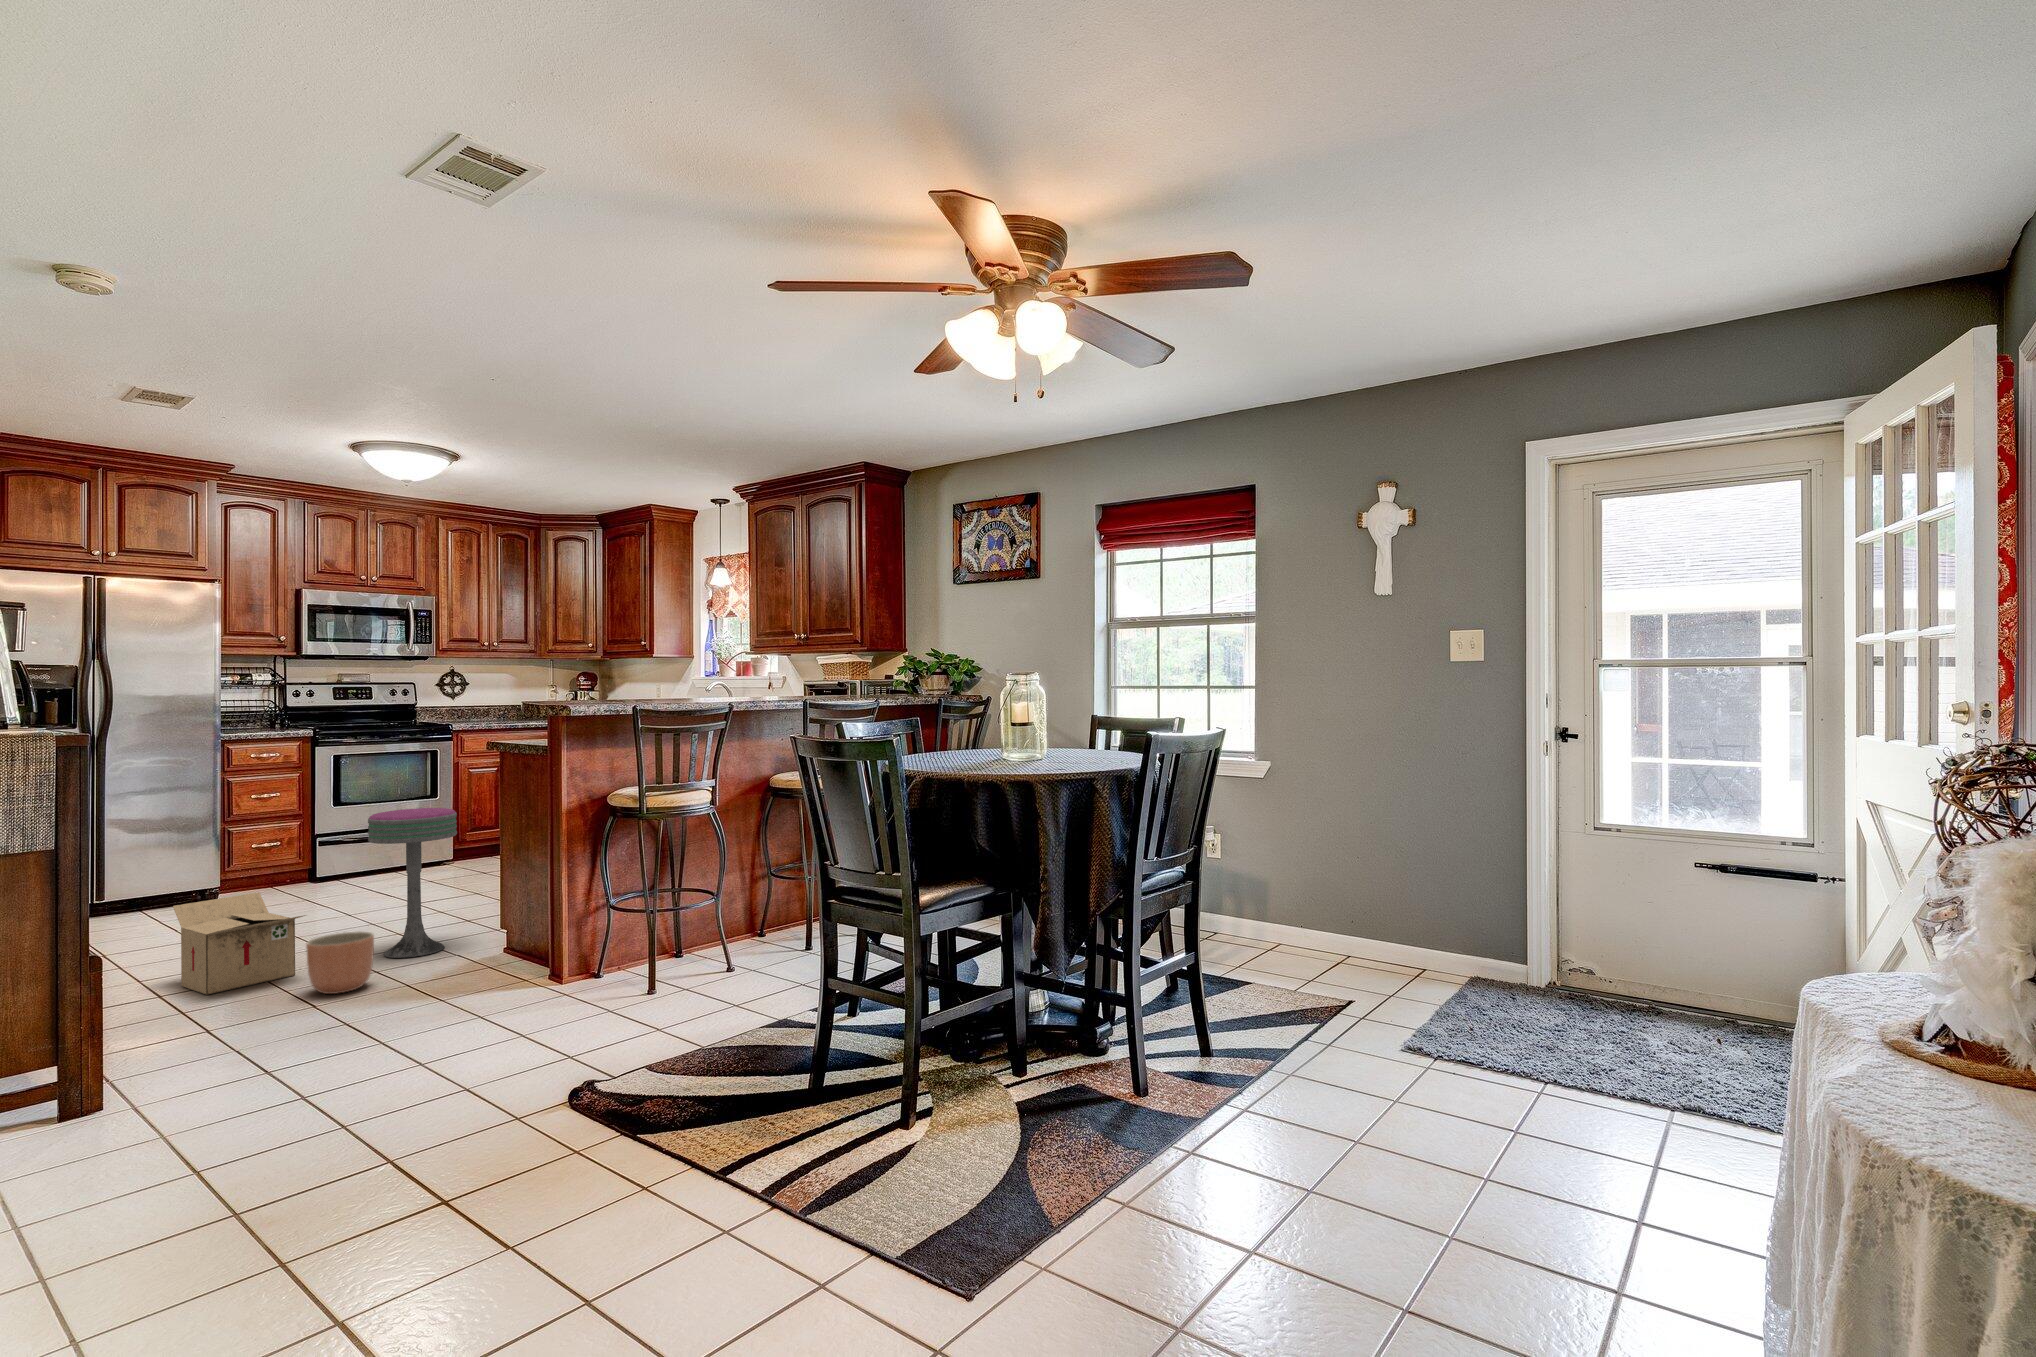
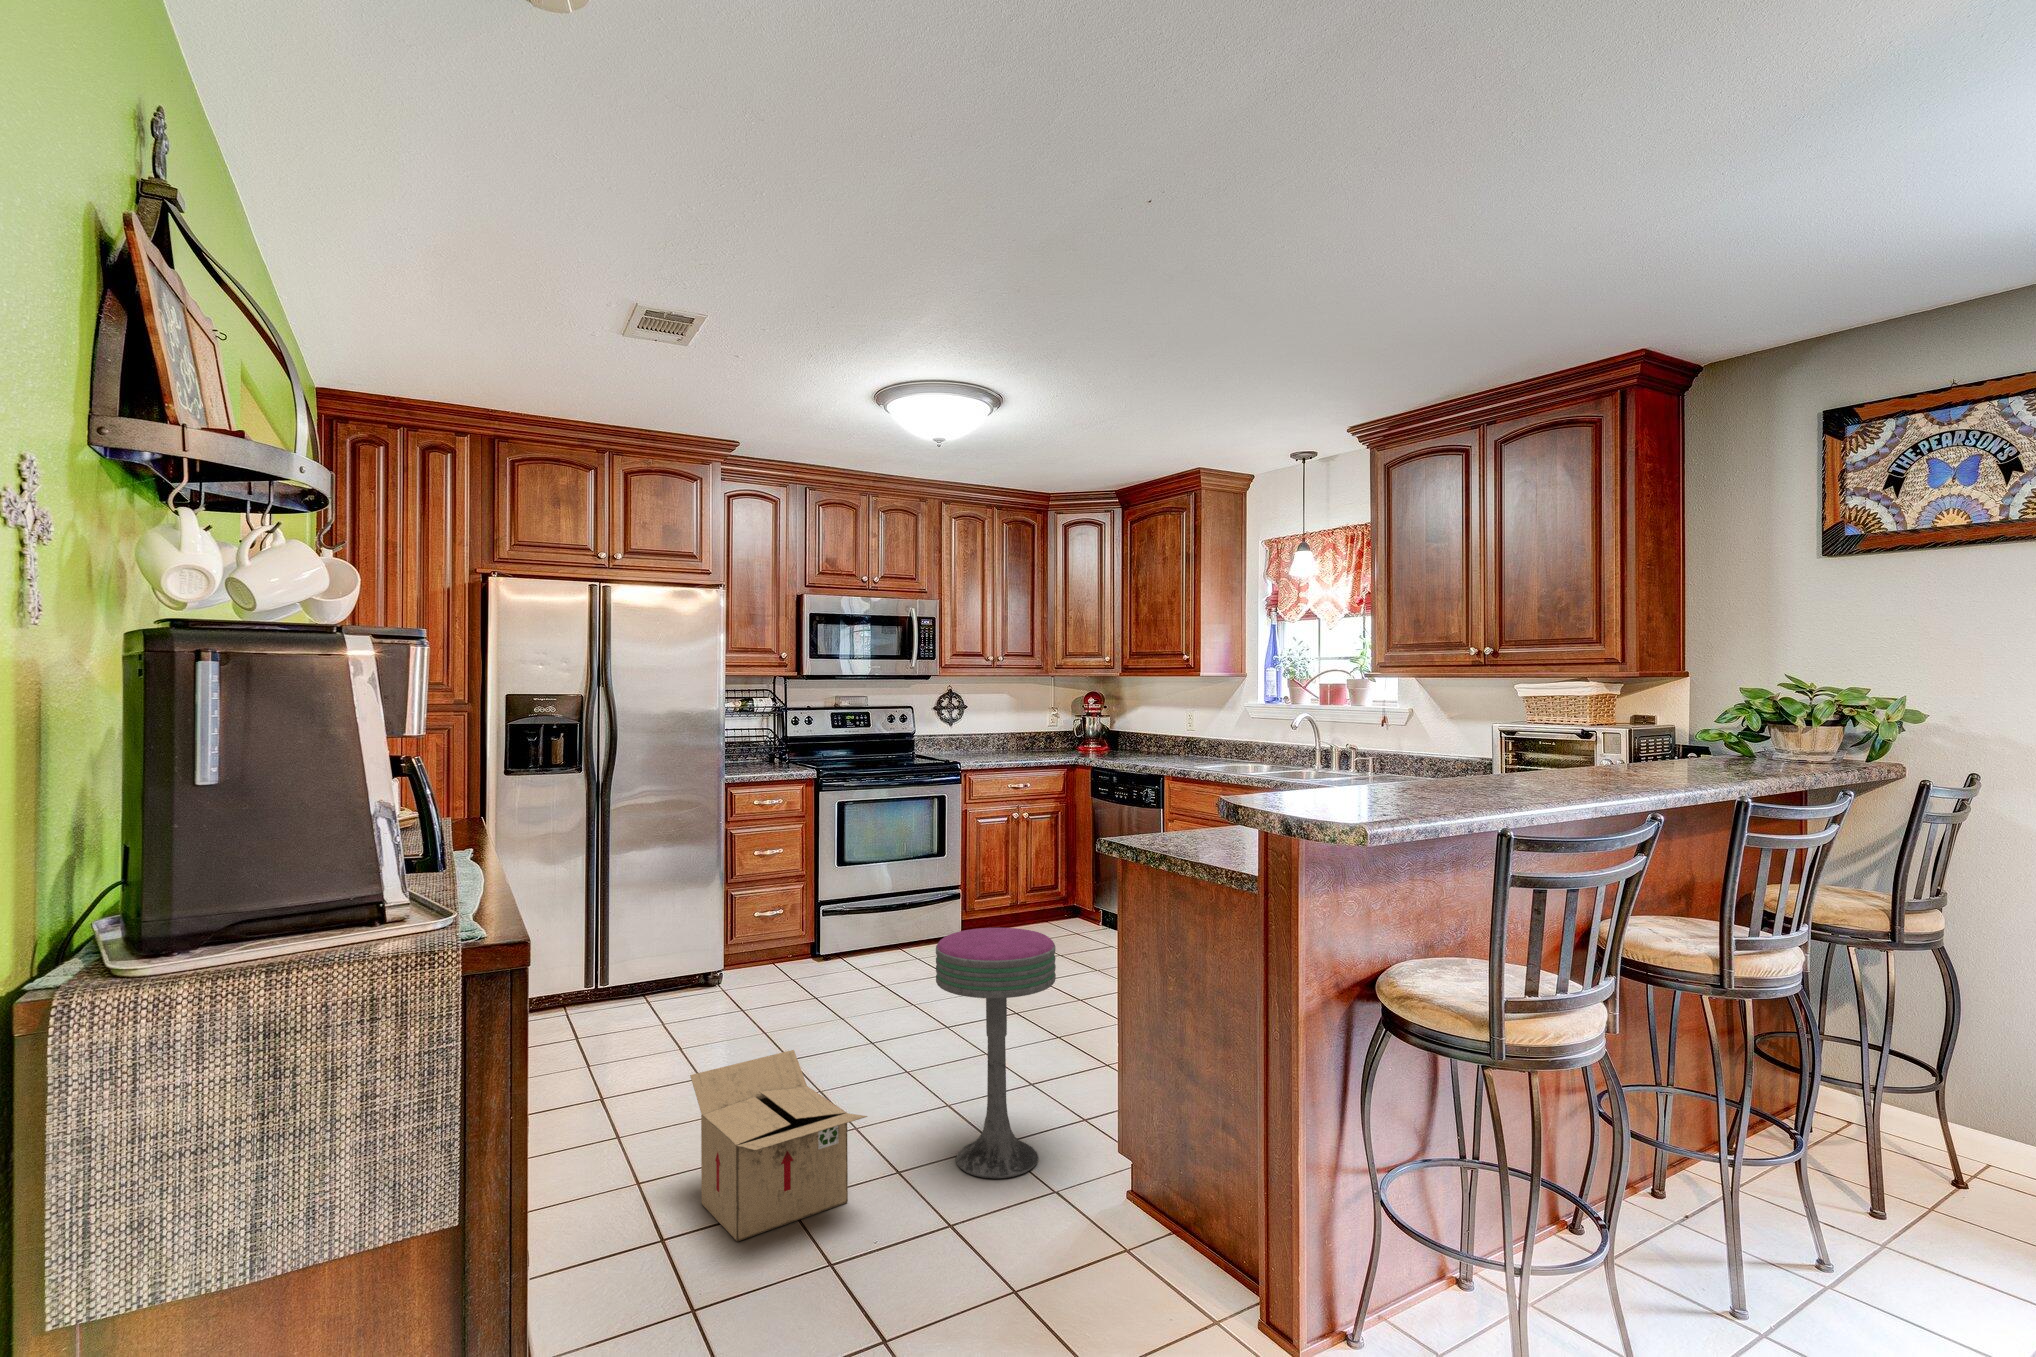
planter: present [306,931,374,994] -> none [879,1161,974,1285]

